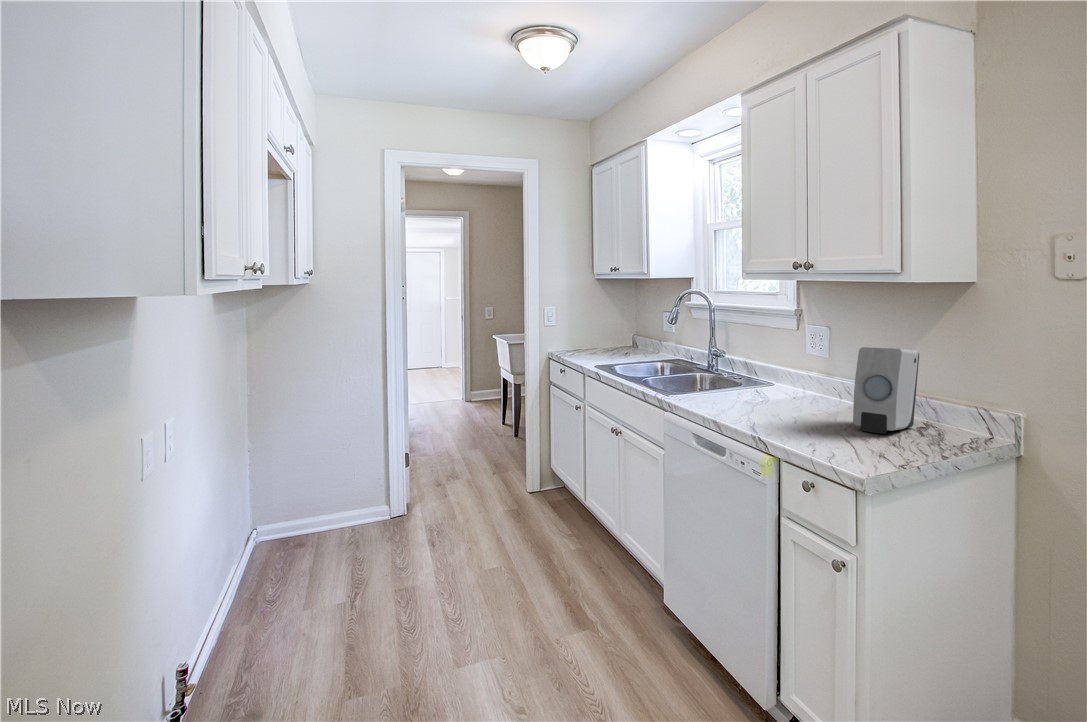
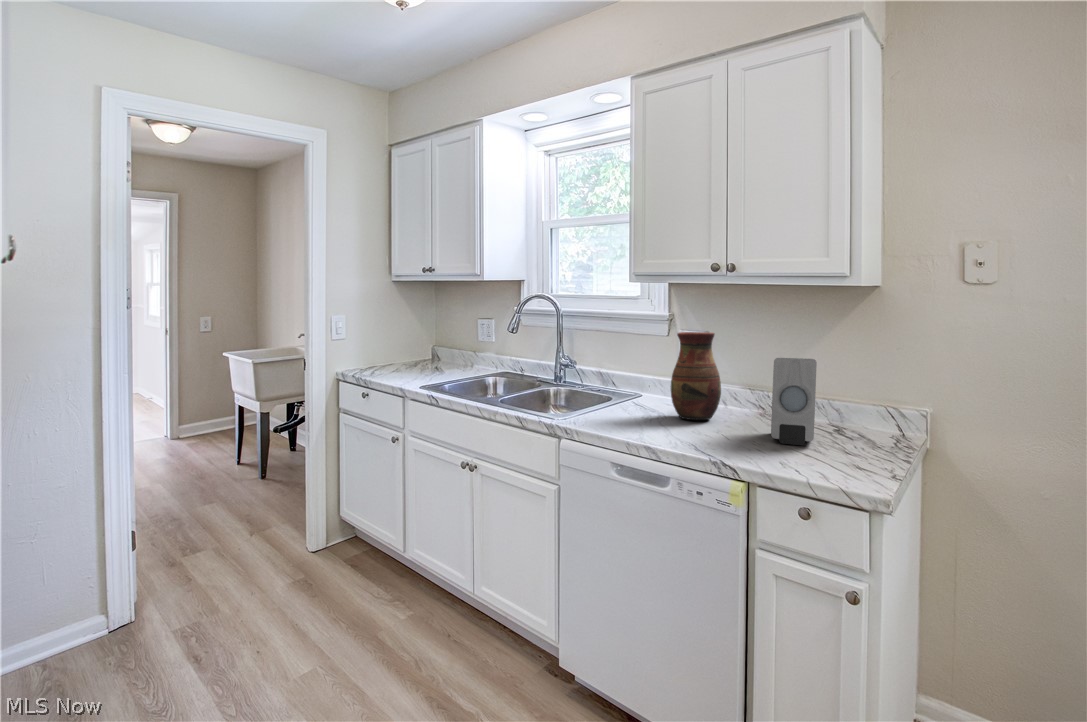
vase: none [782,323,834,407] -> present [671,332,721,420]

